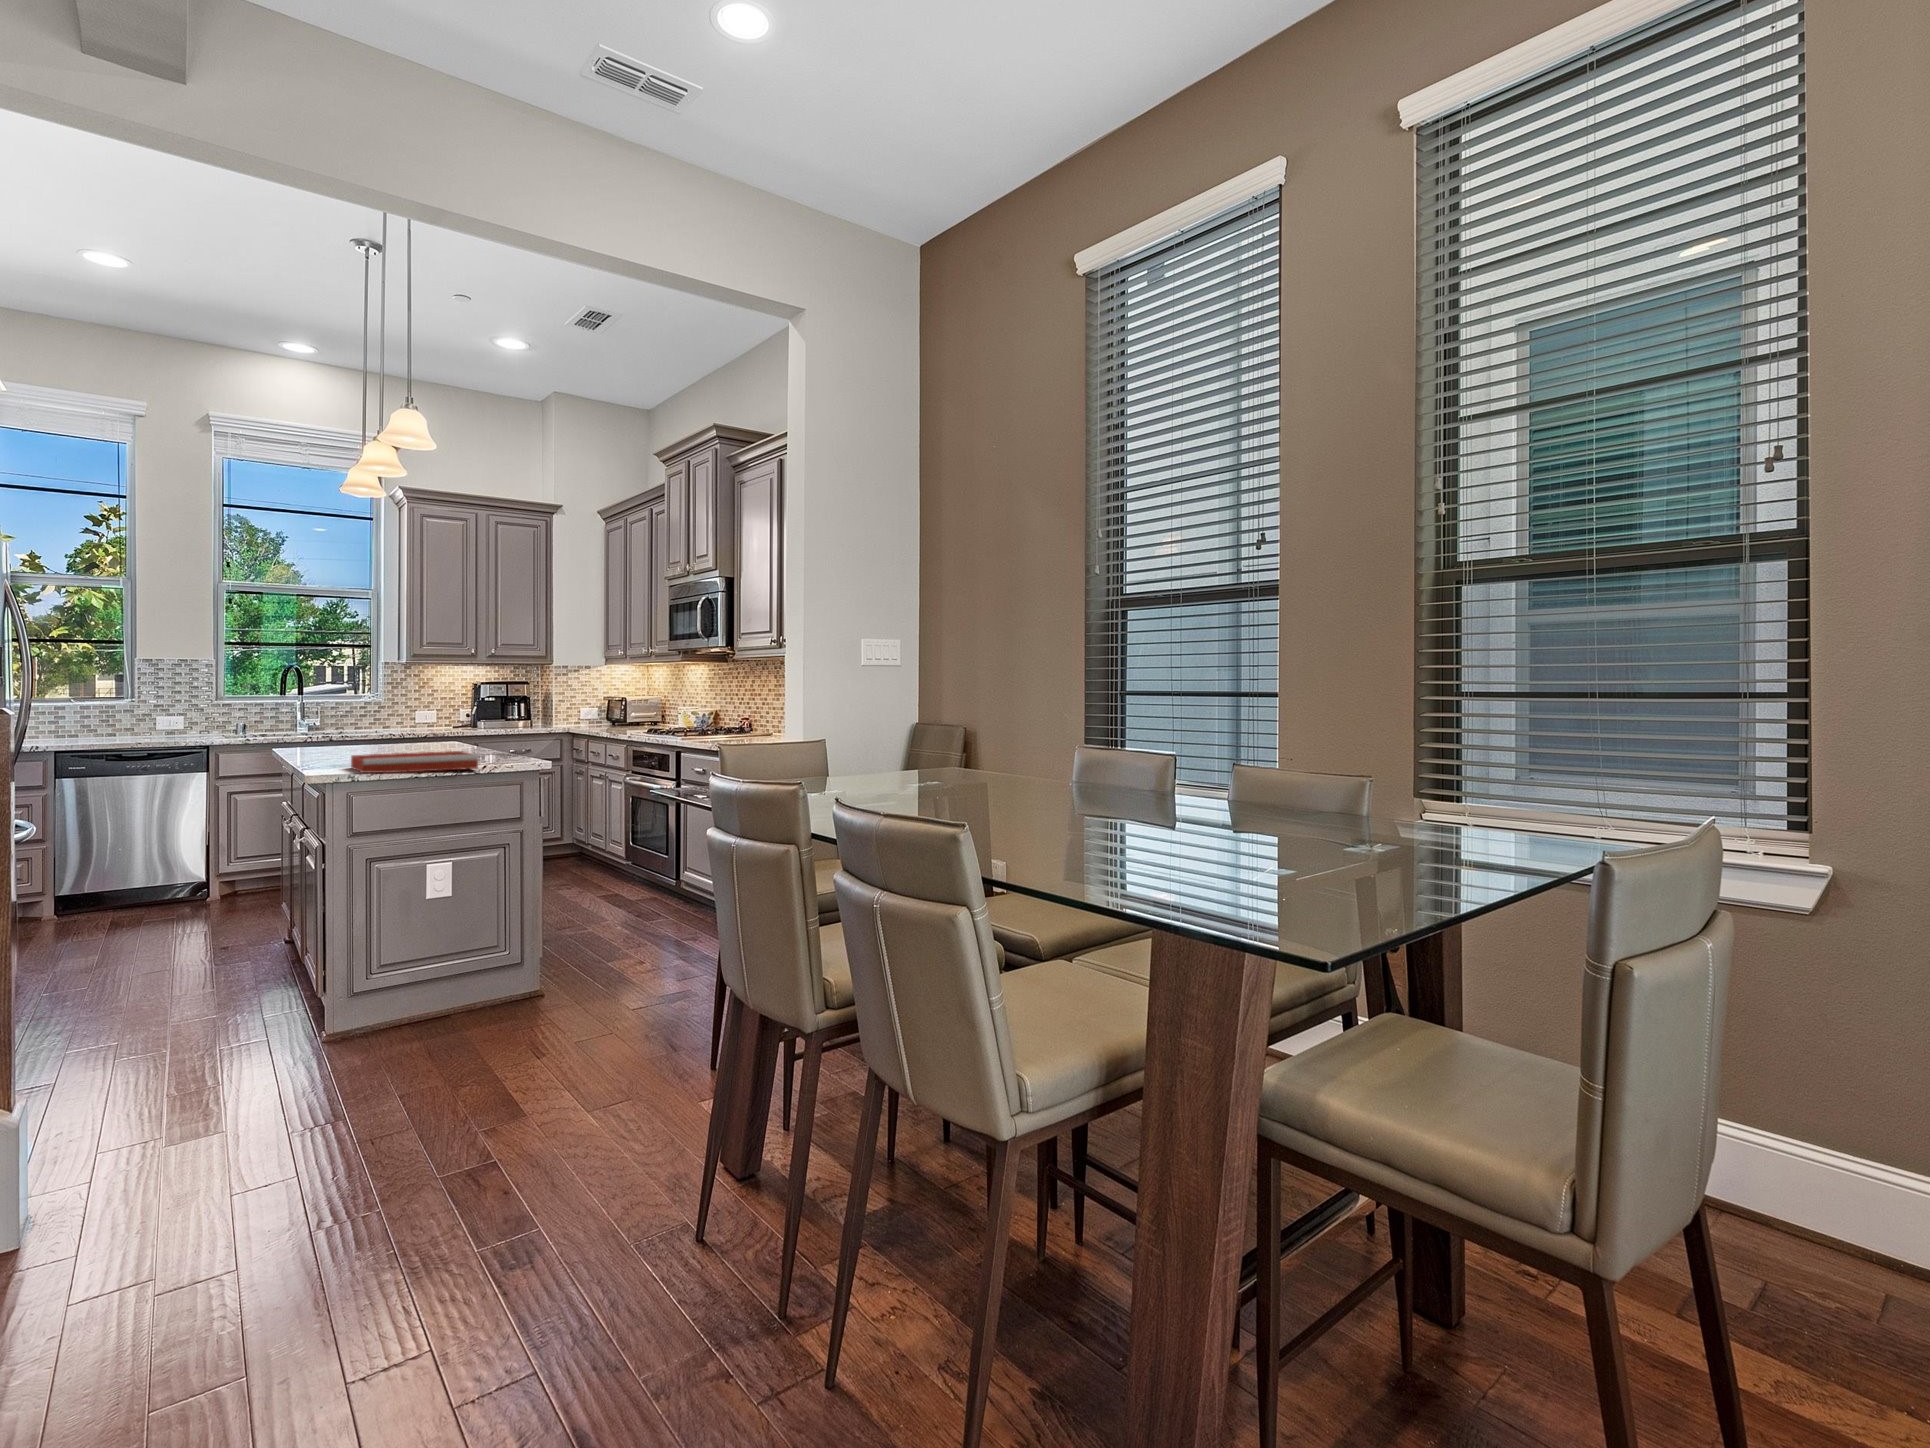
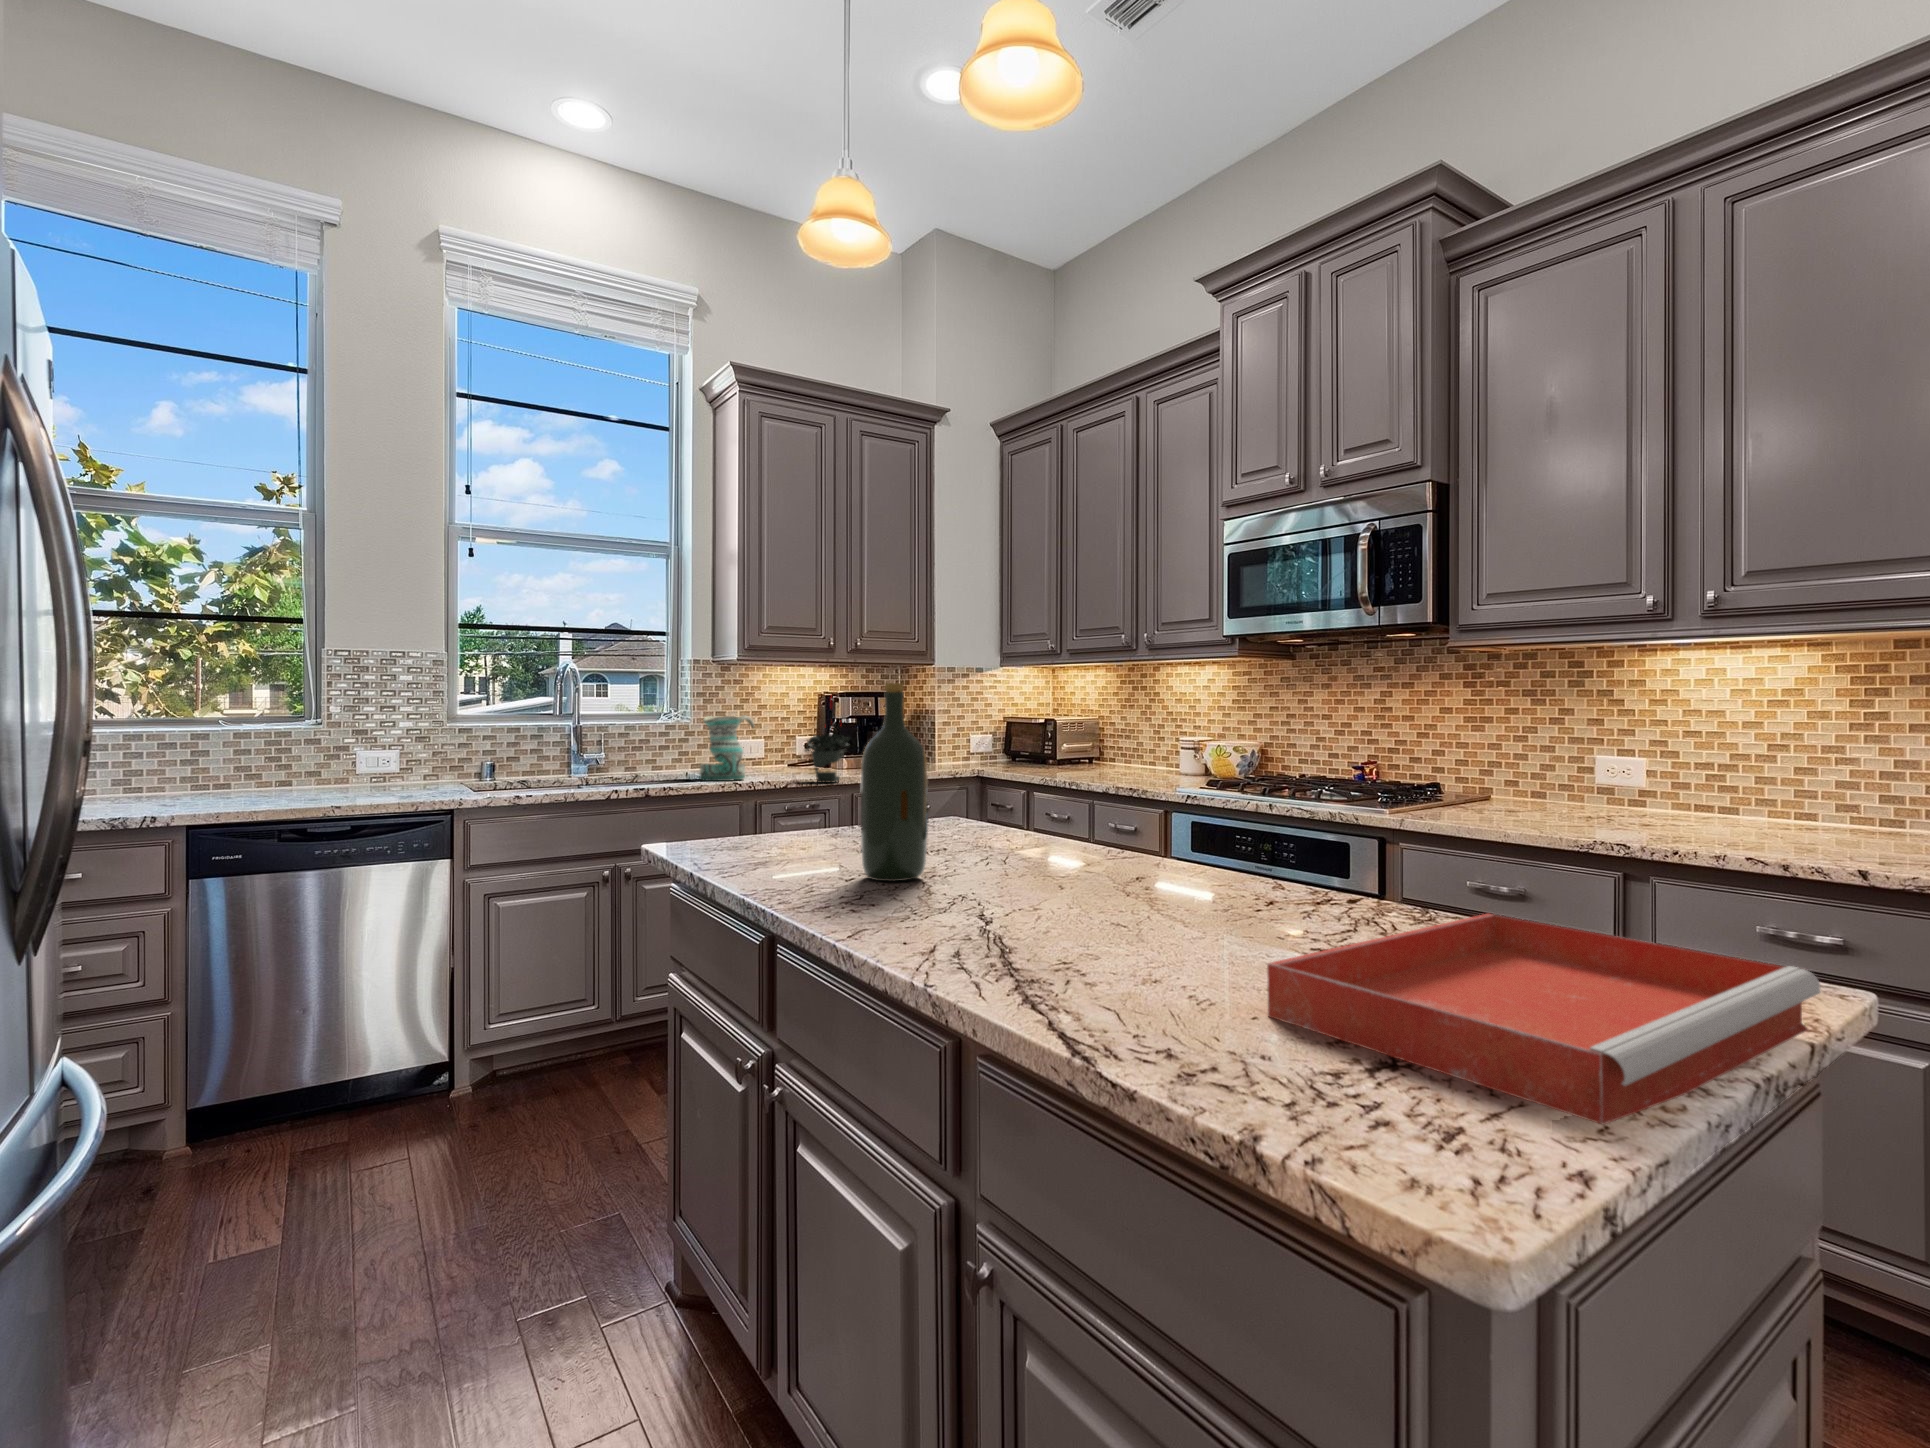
potted plant: none [450,683,484,737] -> present [805,697,850,783]
wine bottle: none [330,684,360,756] -> present [861,683,928,881]
ceramic pitcher: none [385,696,425,736] -> present [699,715,754,781]

